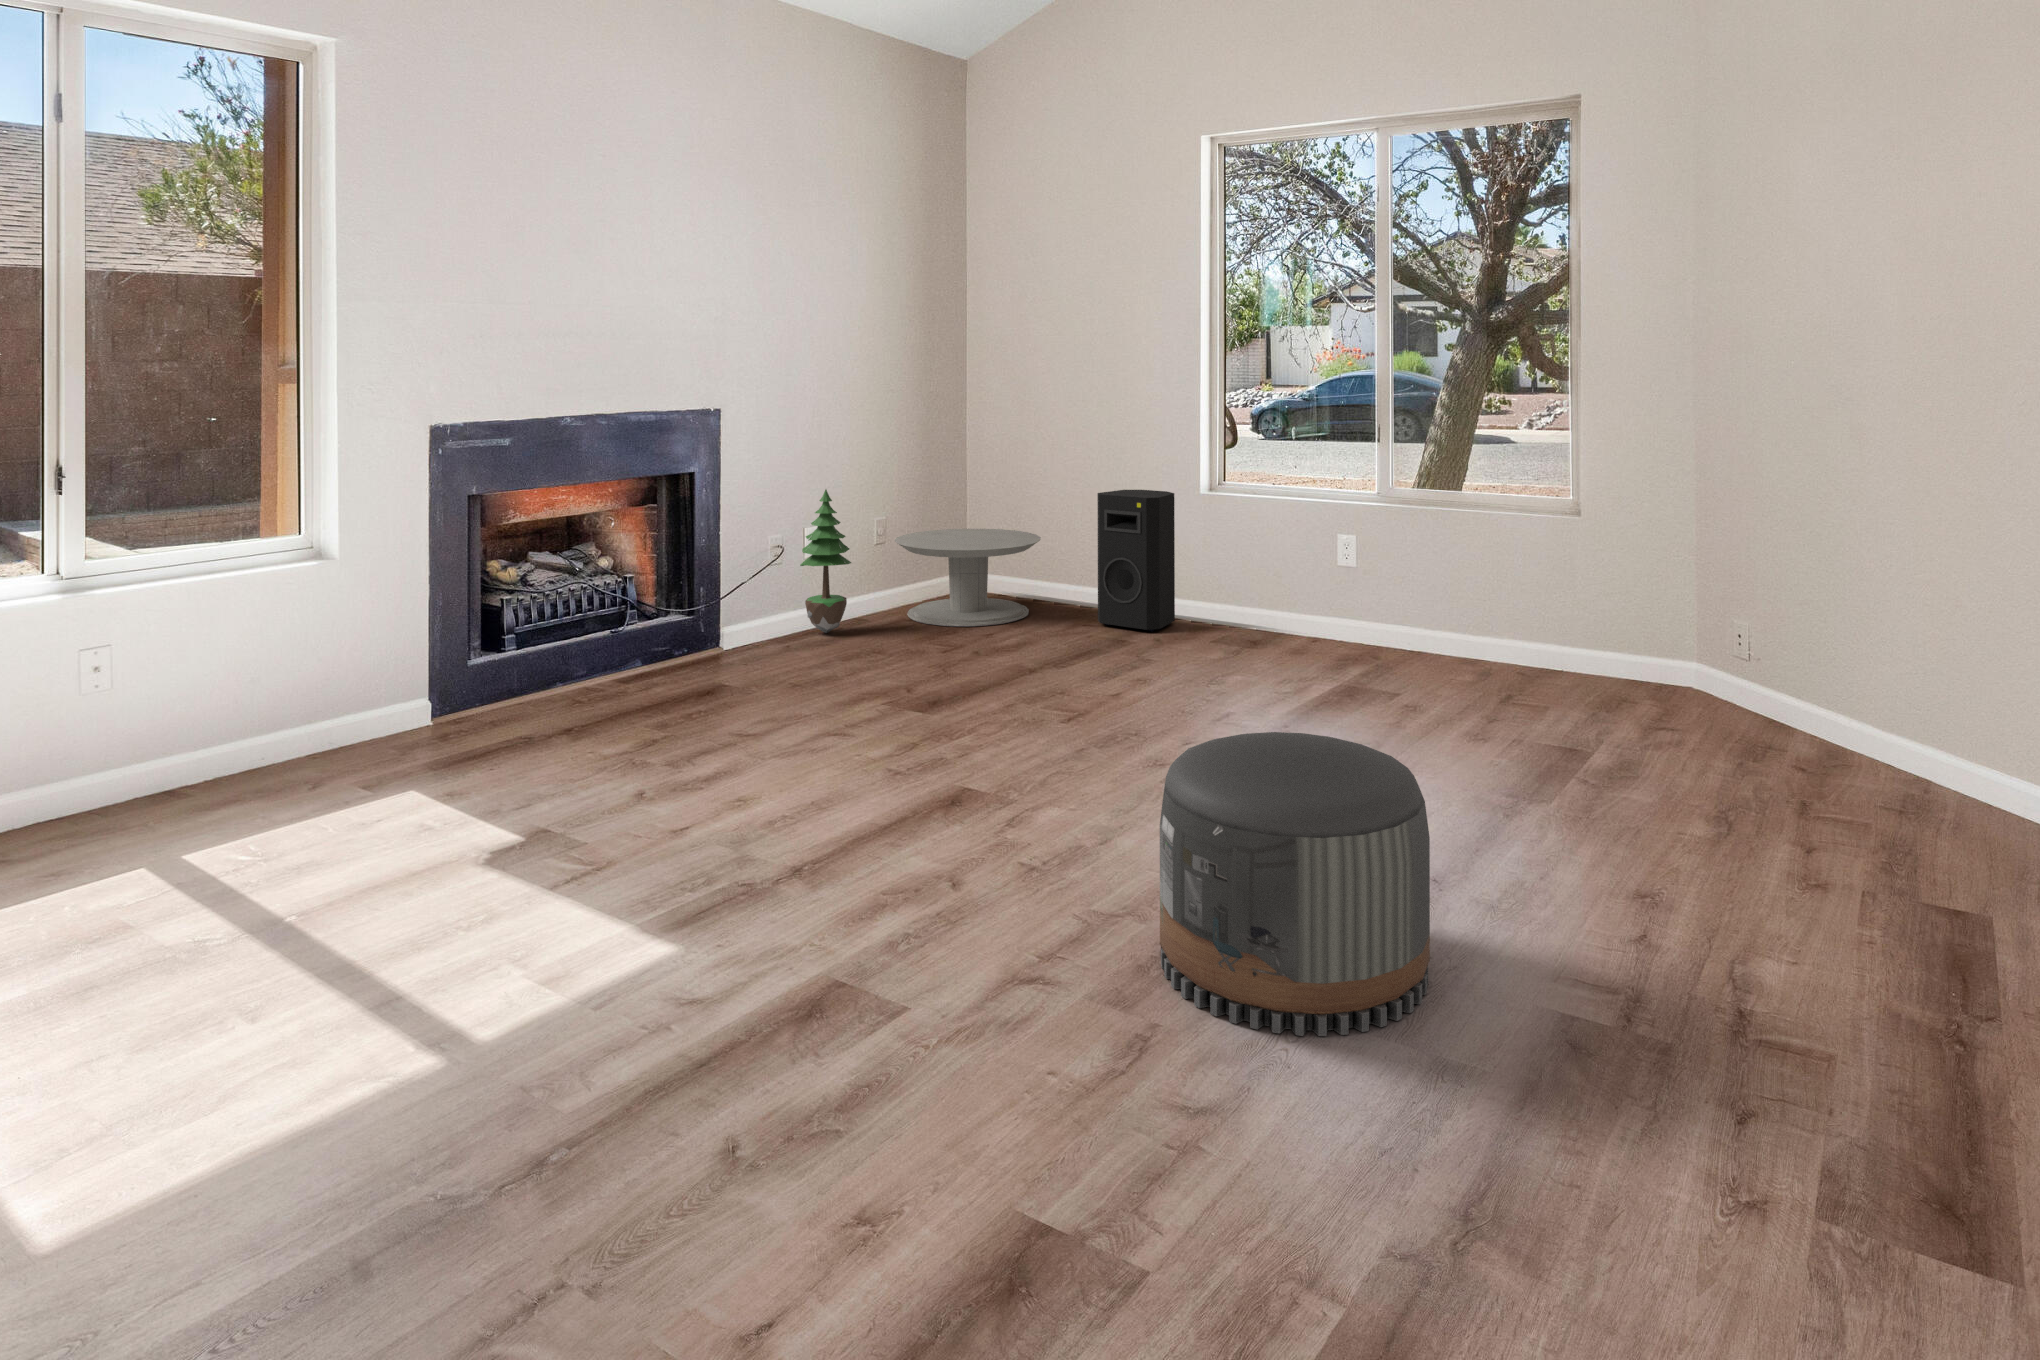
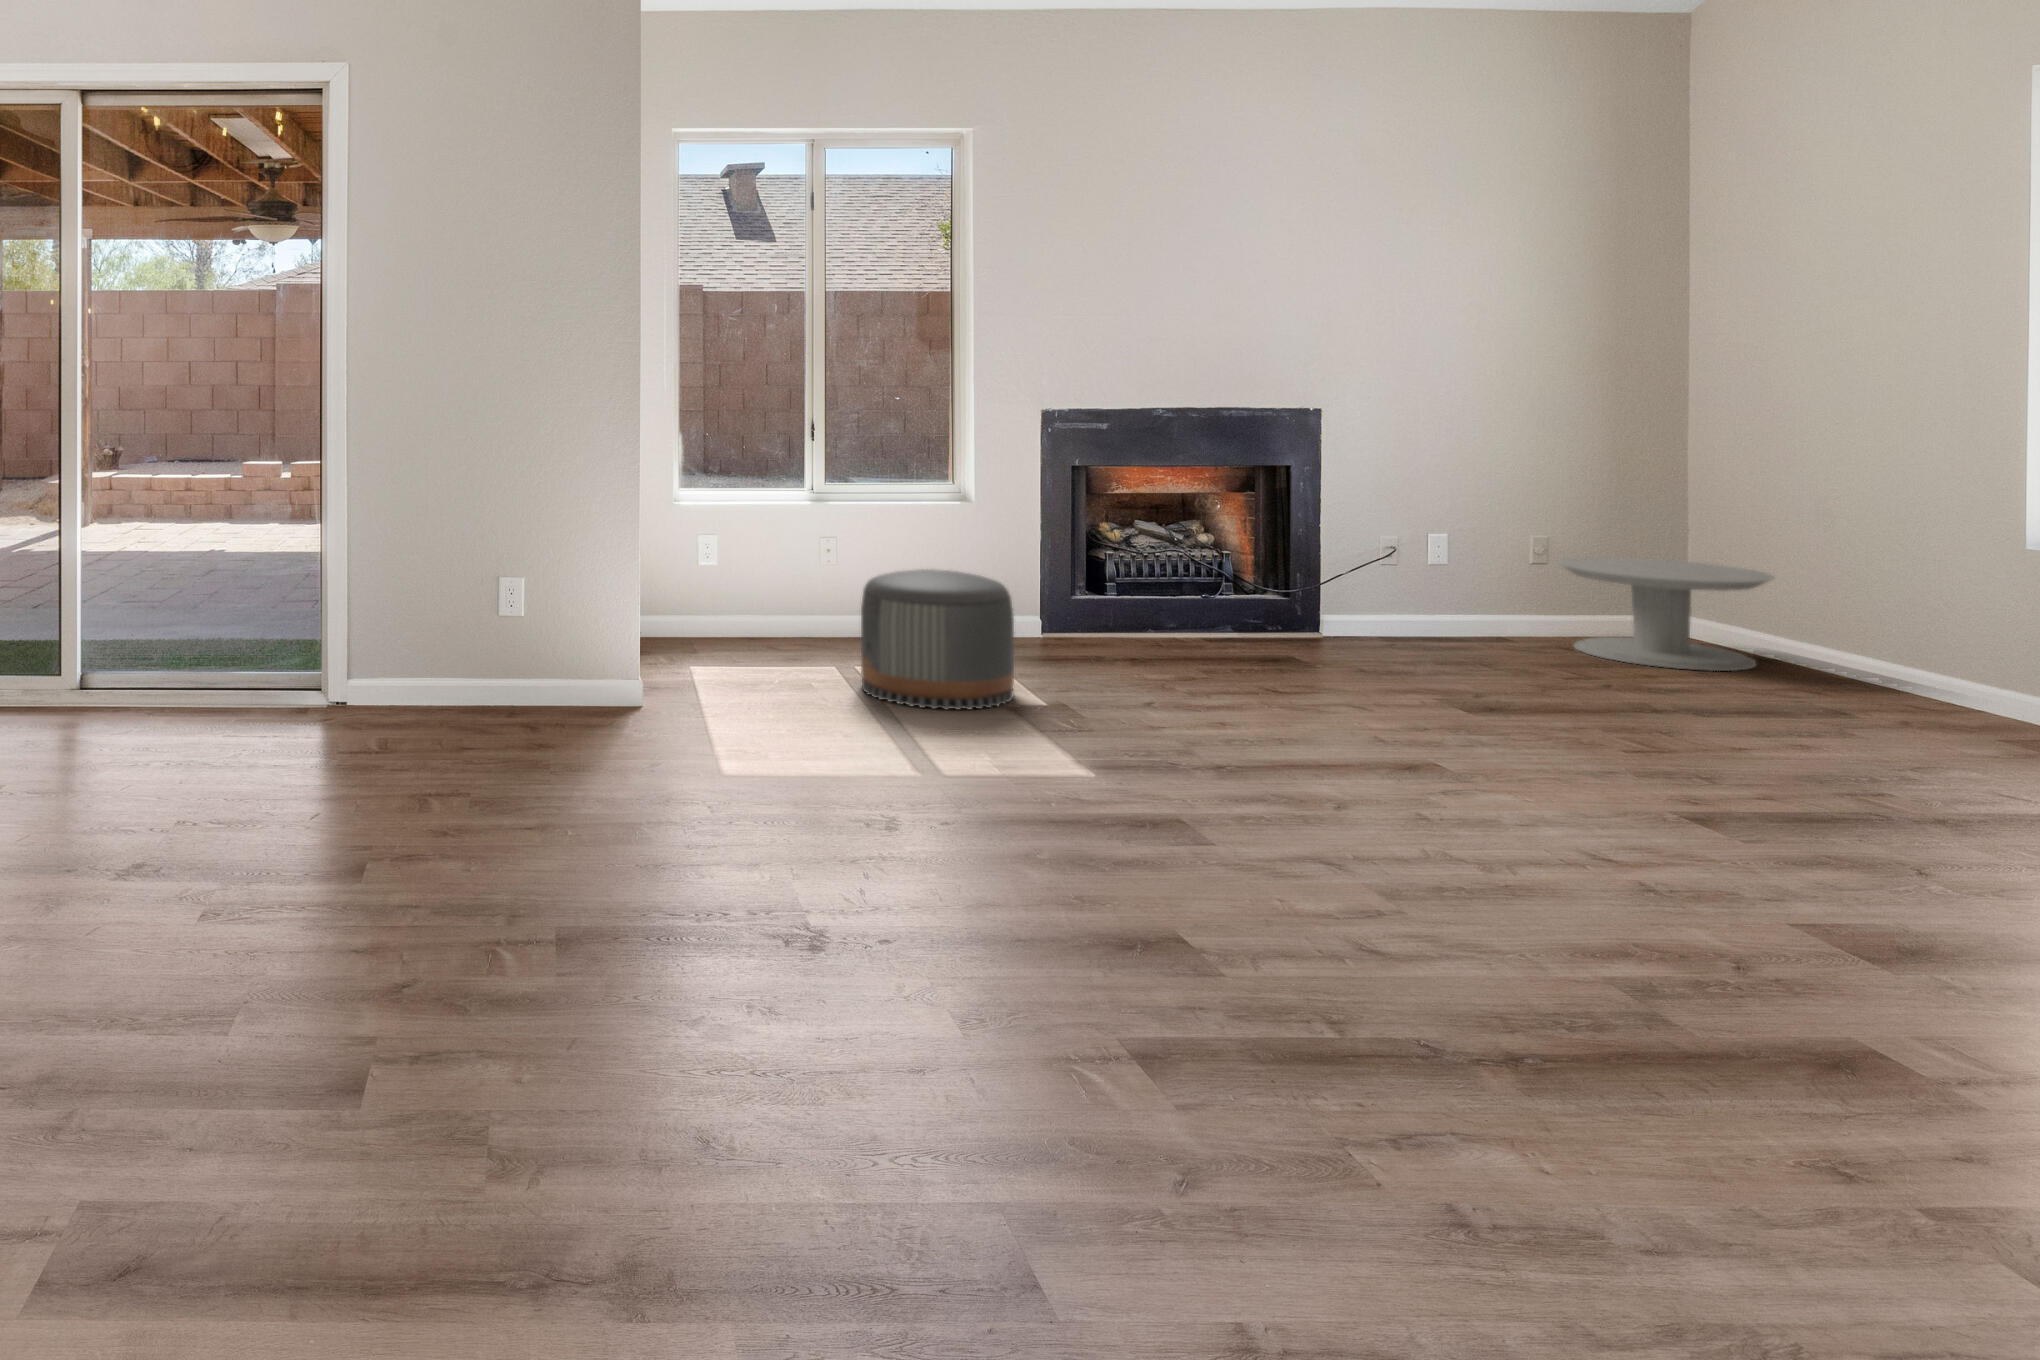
potted tree: present [800,489,851,633] -> none [1420,494,1484,643]
speaker: present [1097,490,1175,631] -> none [1847,528,1991,713]
pouf: present [1160,732,1430,1036] -> present [861,569,1014,710]

